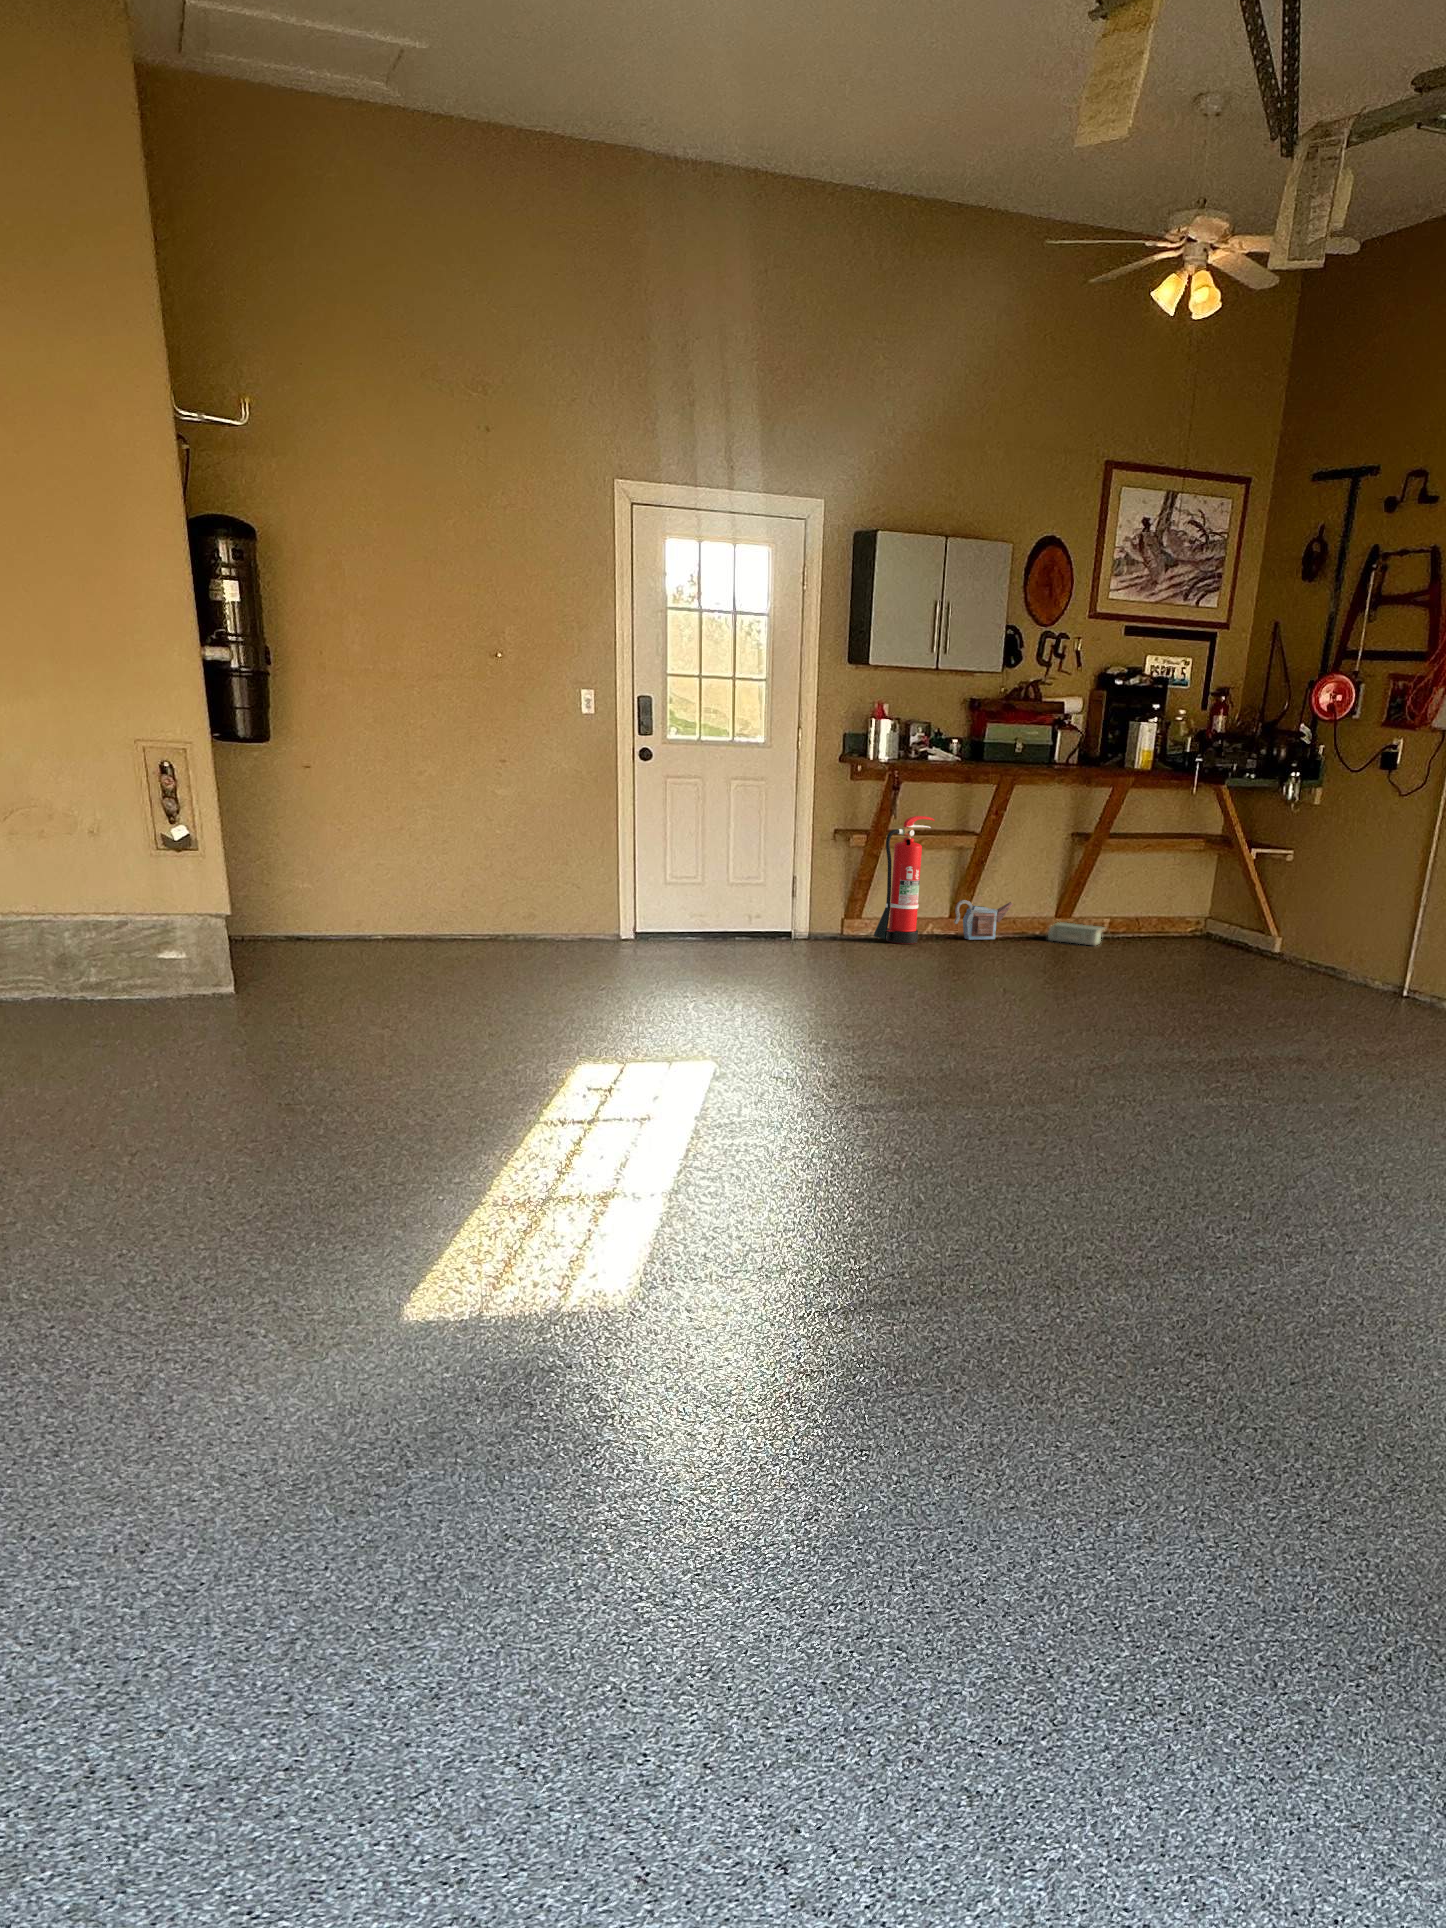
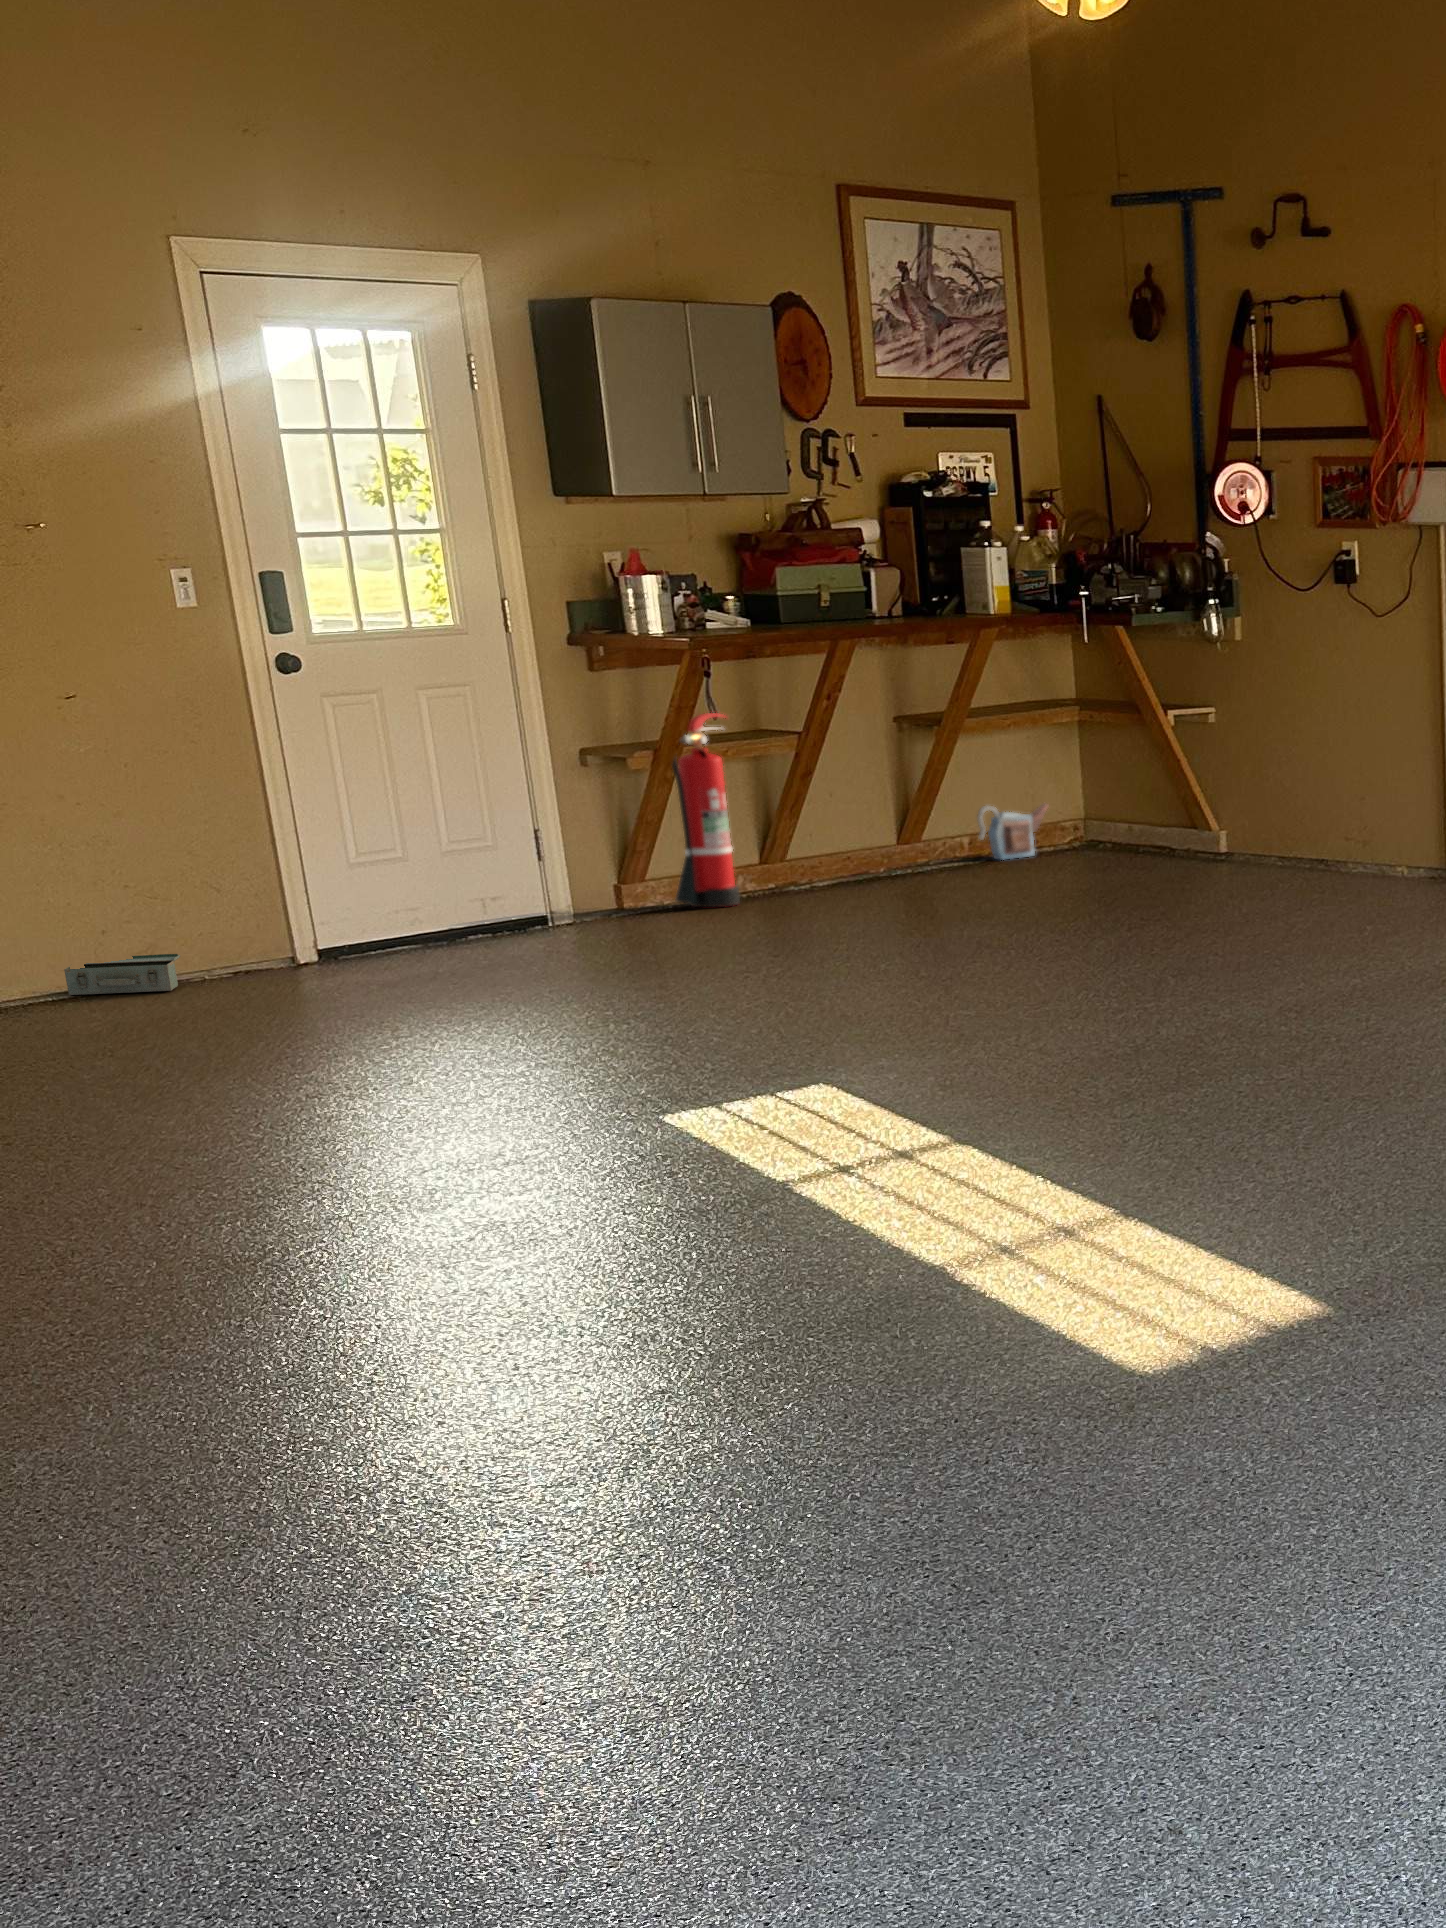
watering can: present [954,900,1013,940] -> present [977,803,1048,860]
toolbox: present [1048,922,1104,945] -> present [64,954,180,995]

